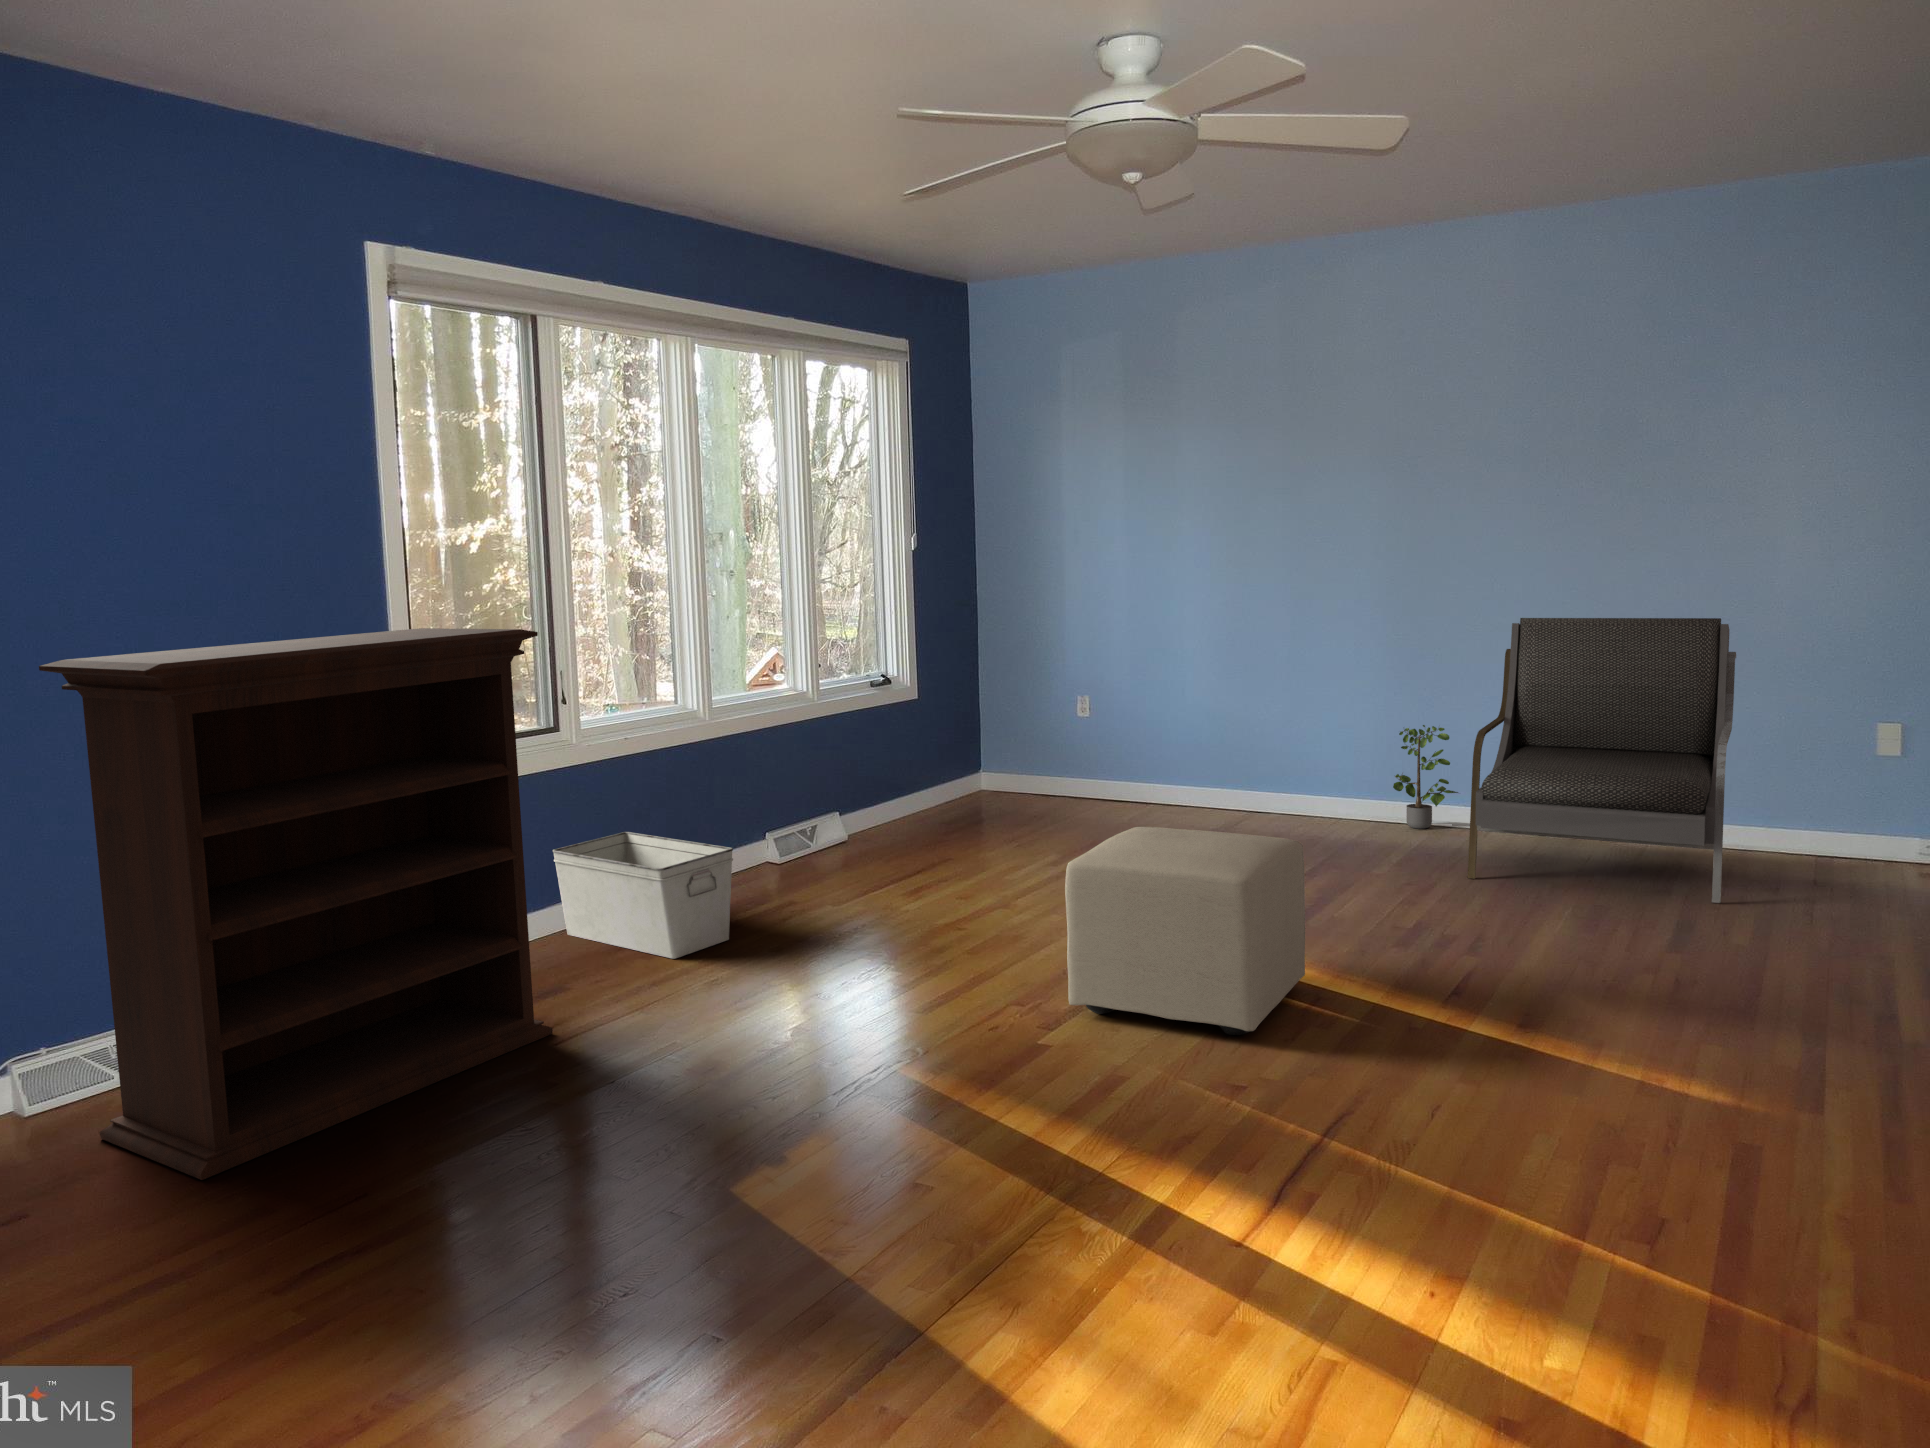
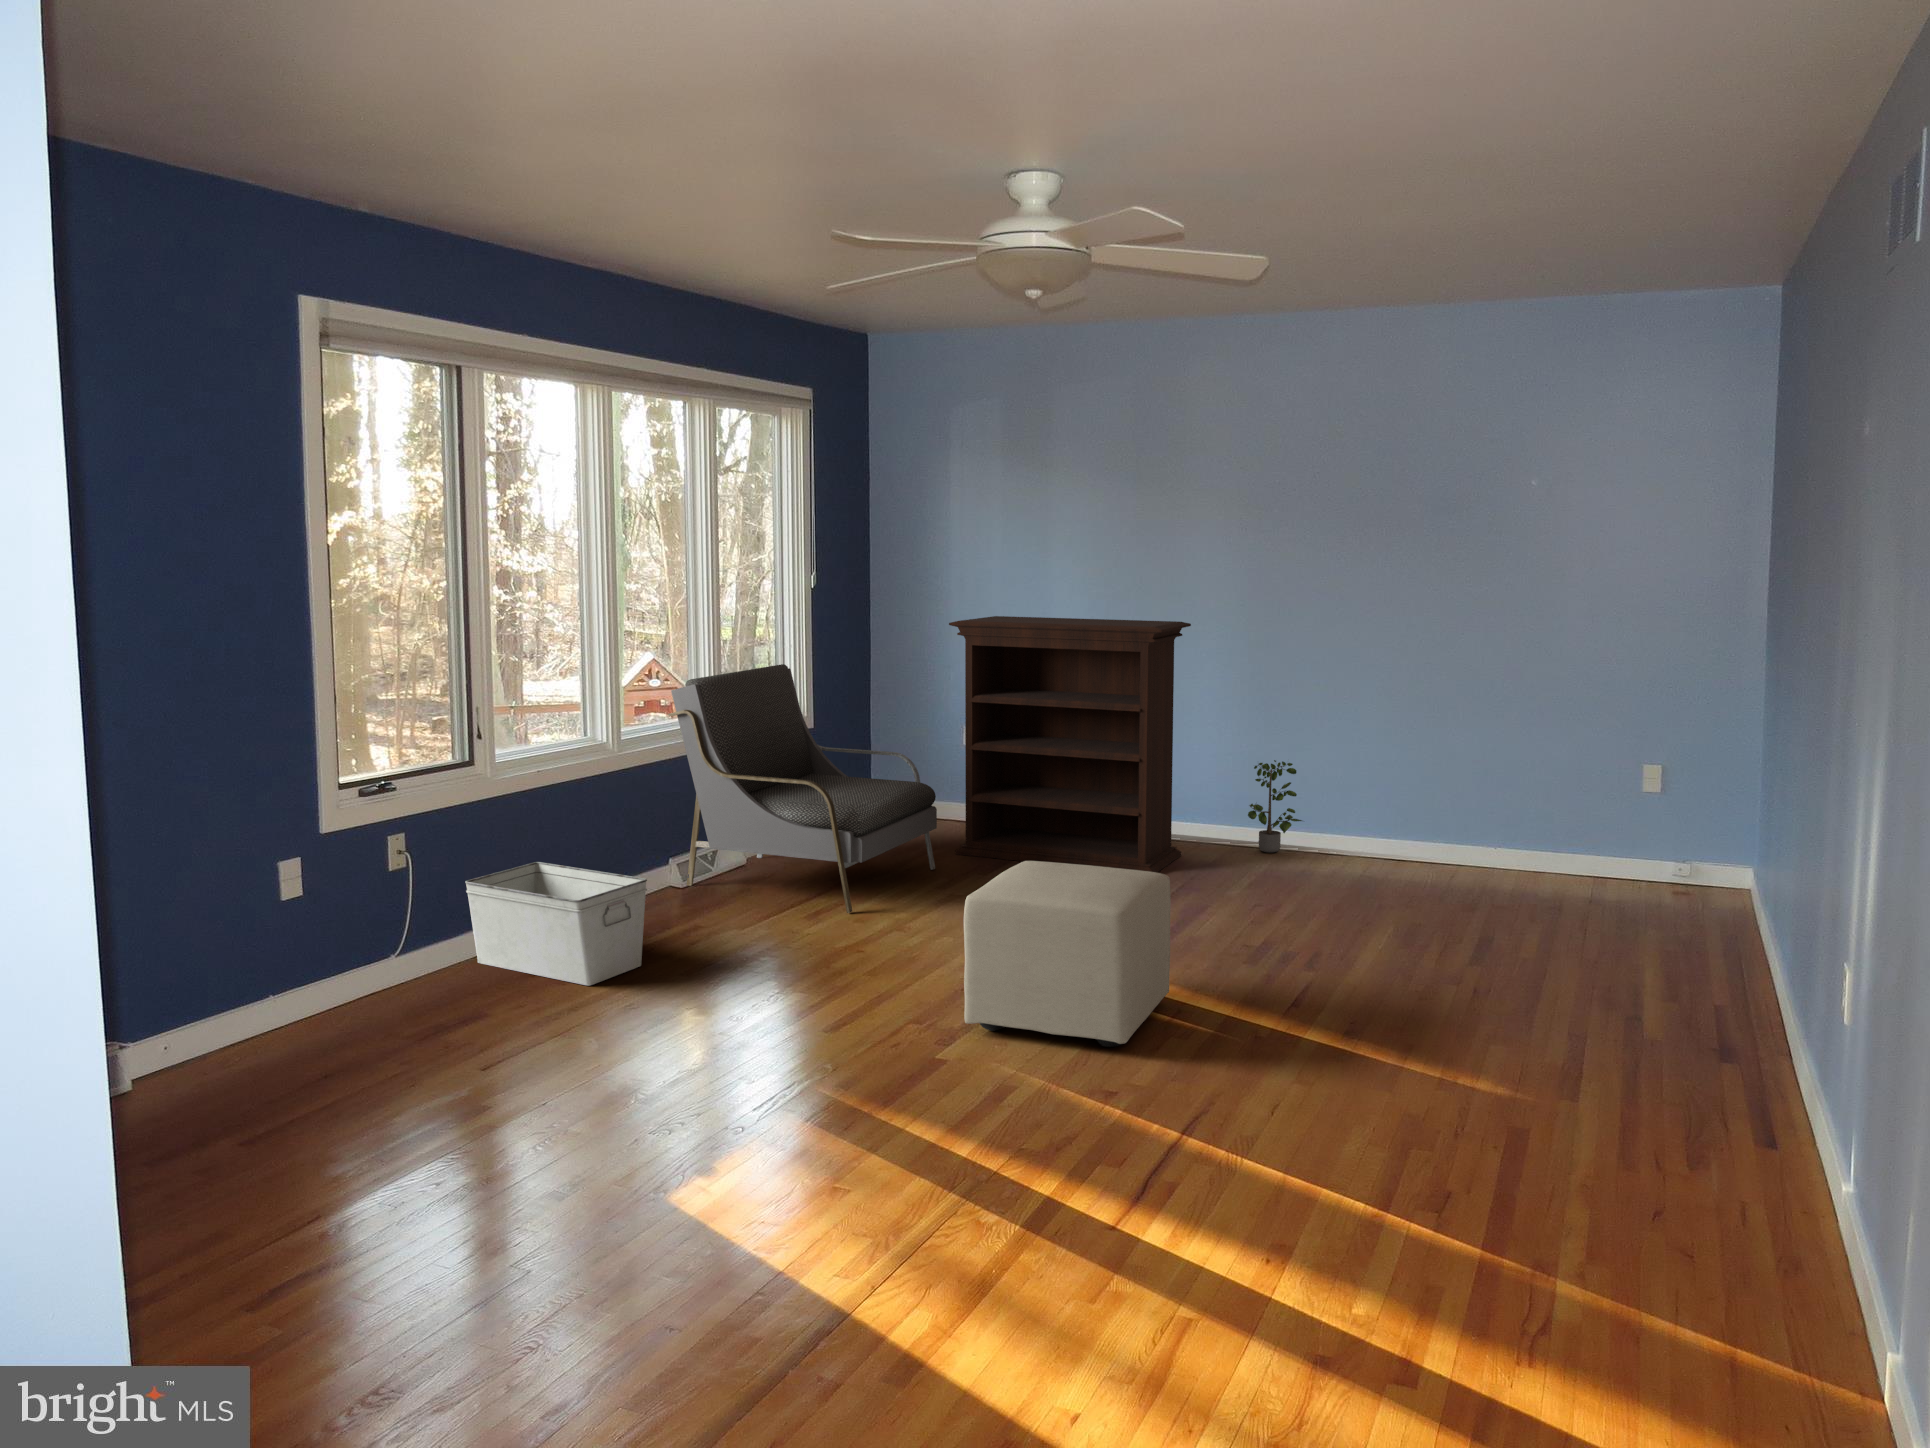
armchair: present [1468,618,1736,903] -> present [668,664,937,913]
bookshelf: present [39,628,553,1180] -> present [949,616,1191,873]

